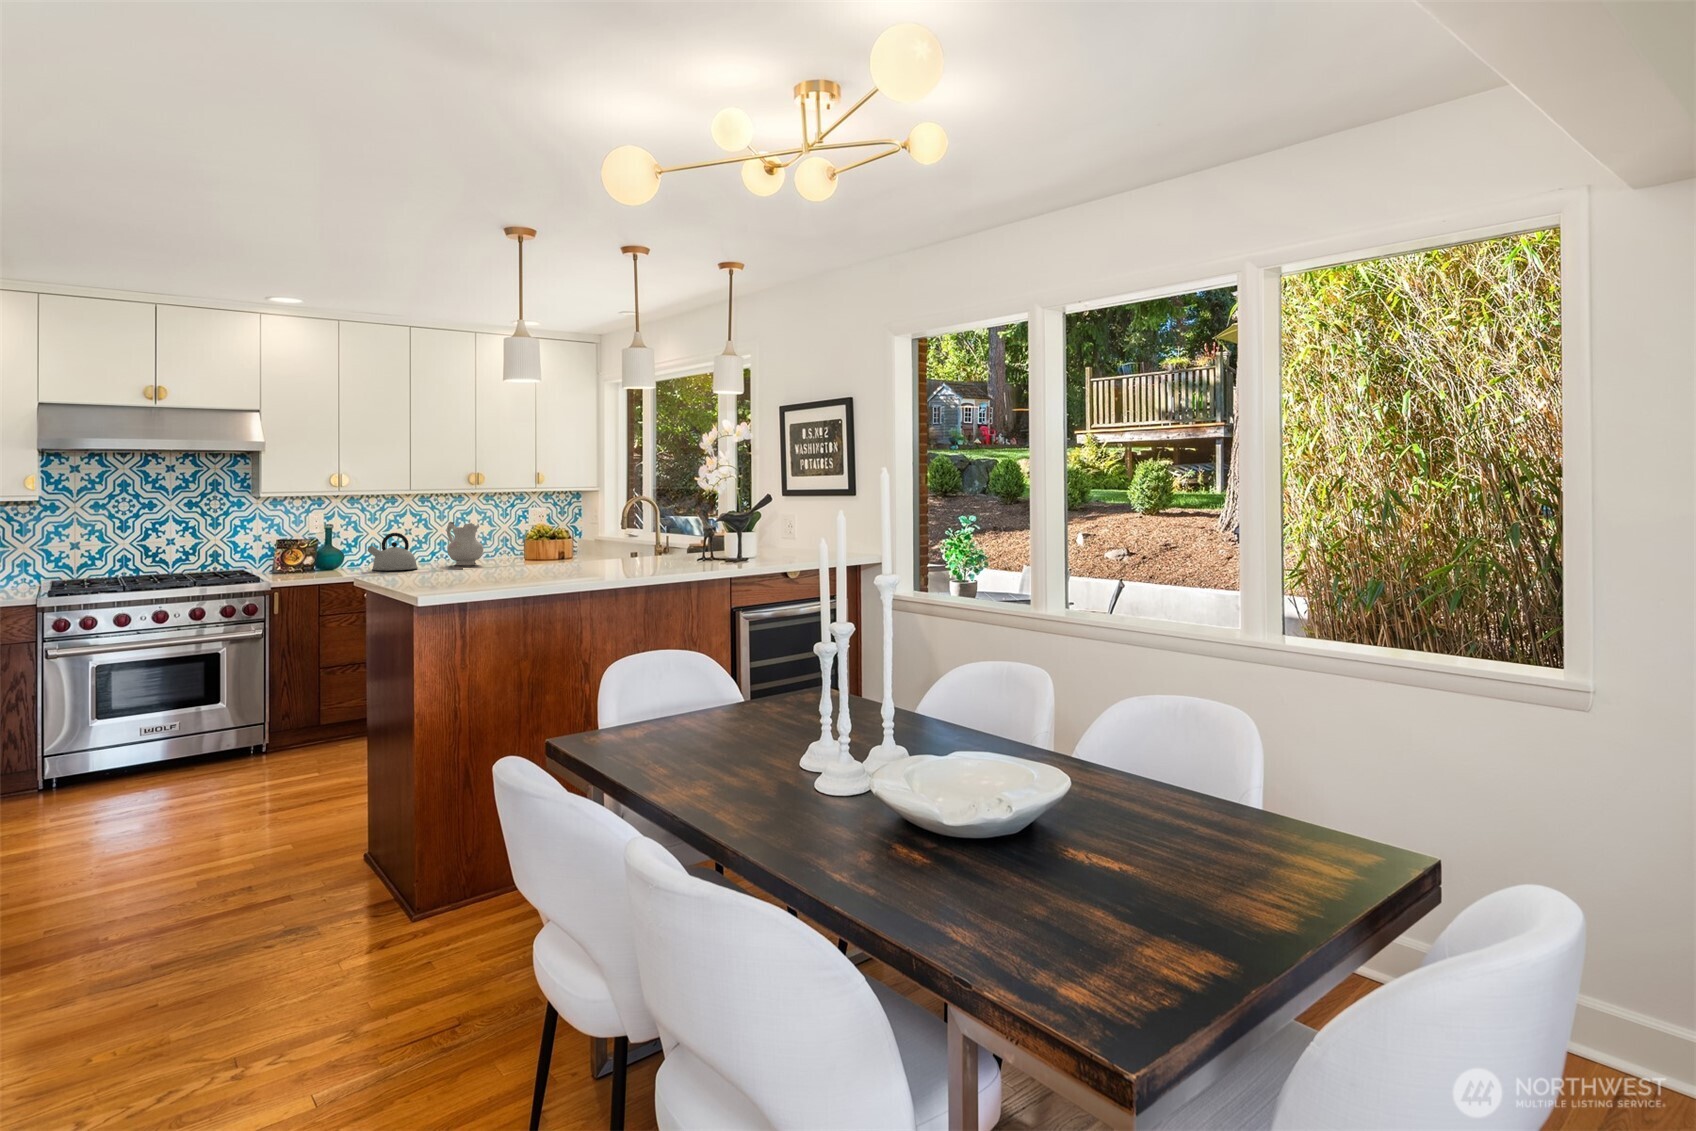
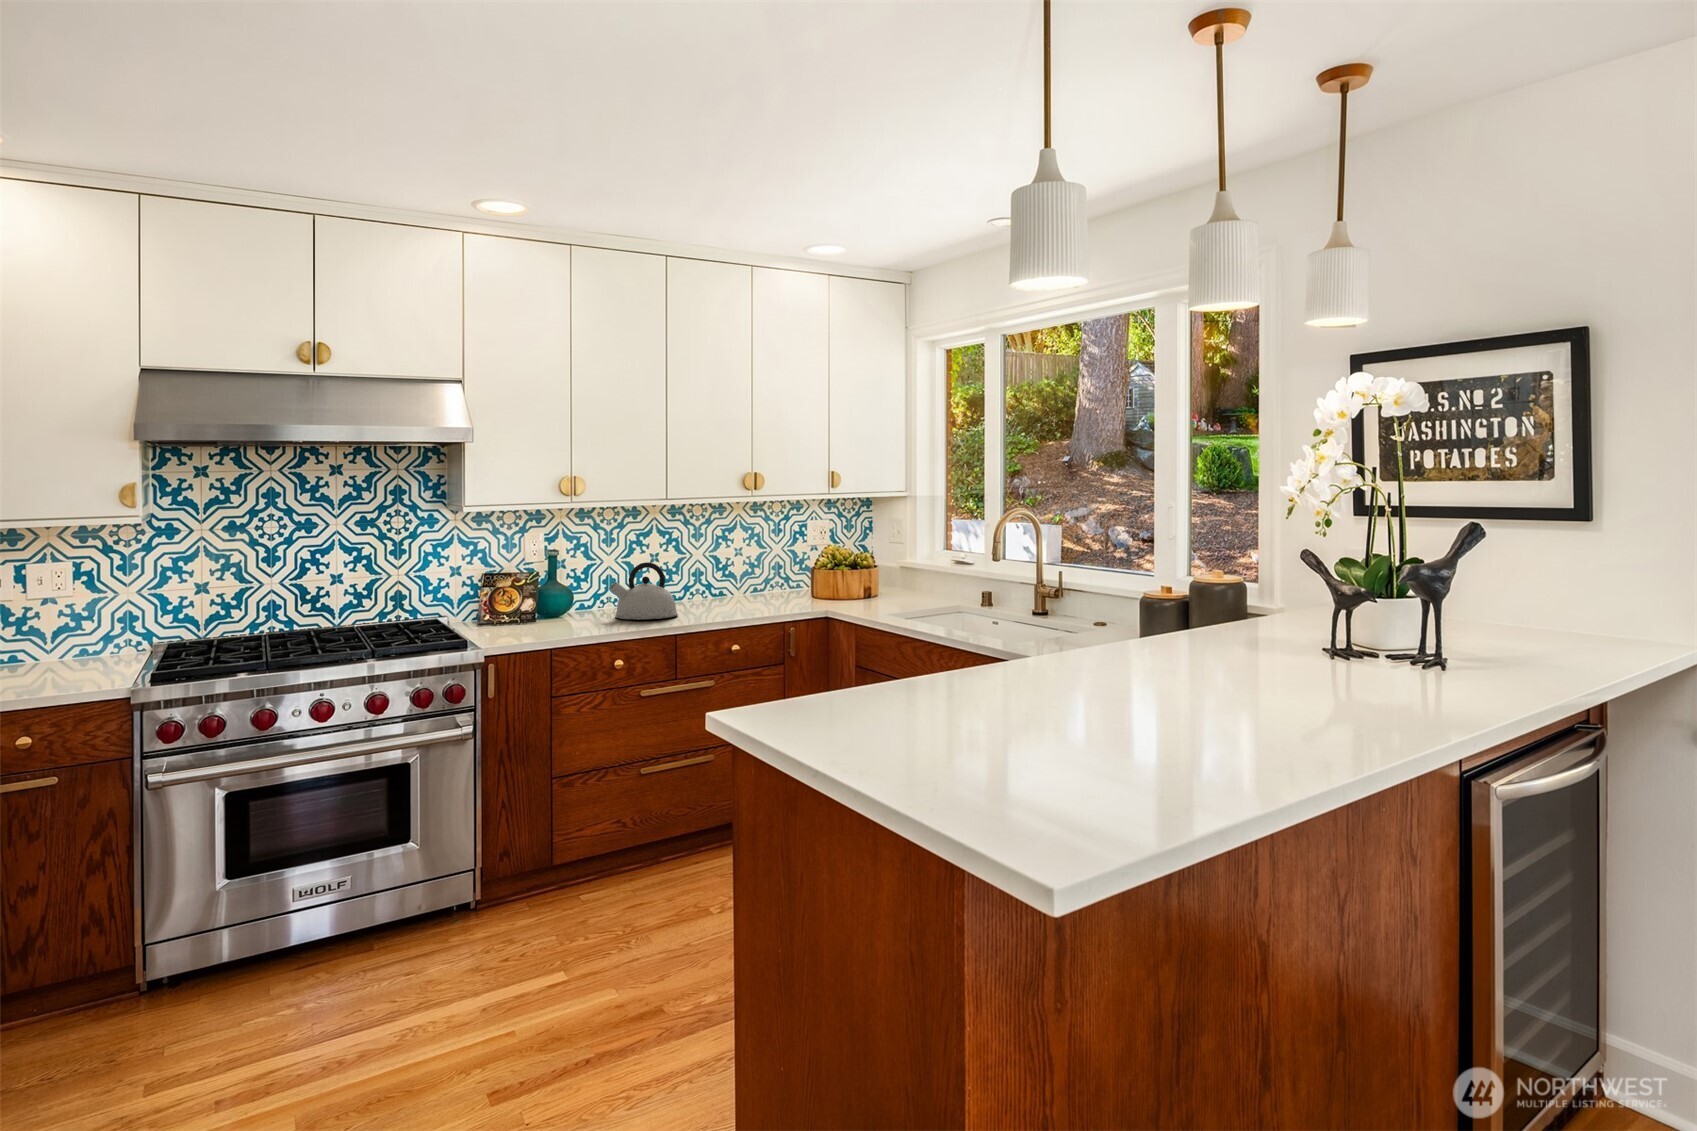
ceramic pitcher: present [447,522,483,566] -> none [710,544,762,608]

